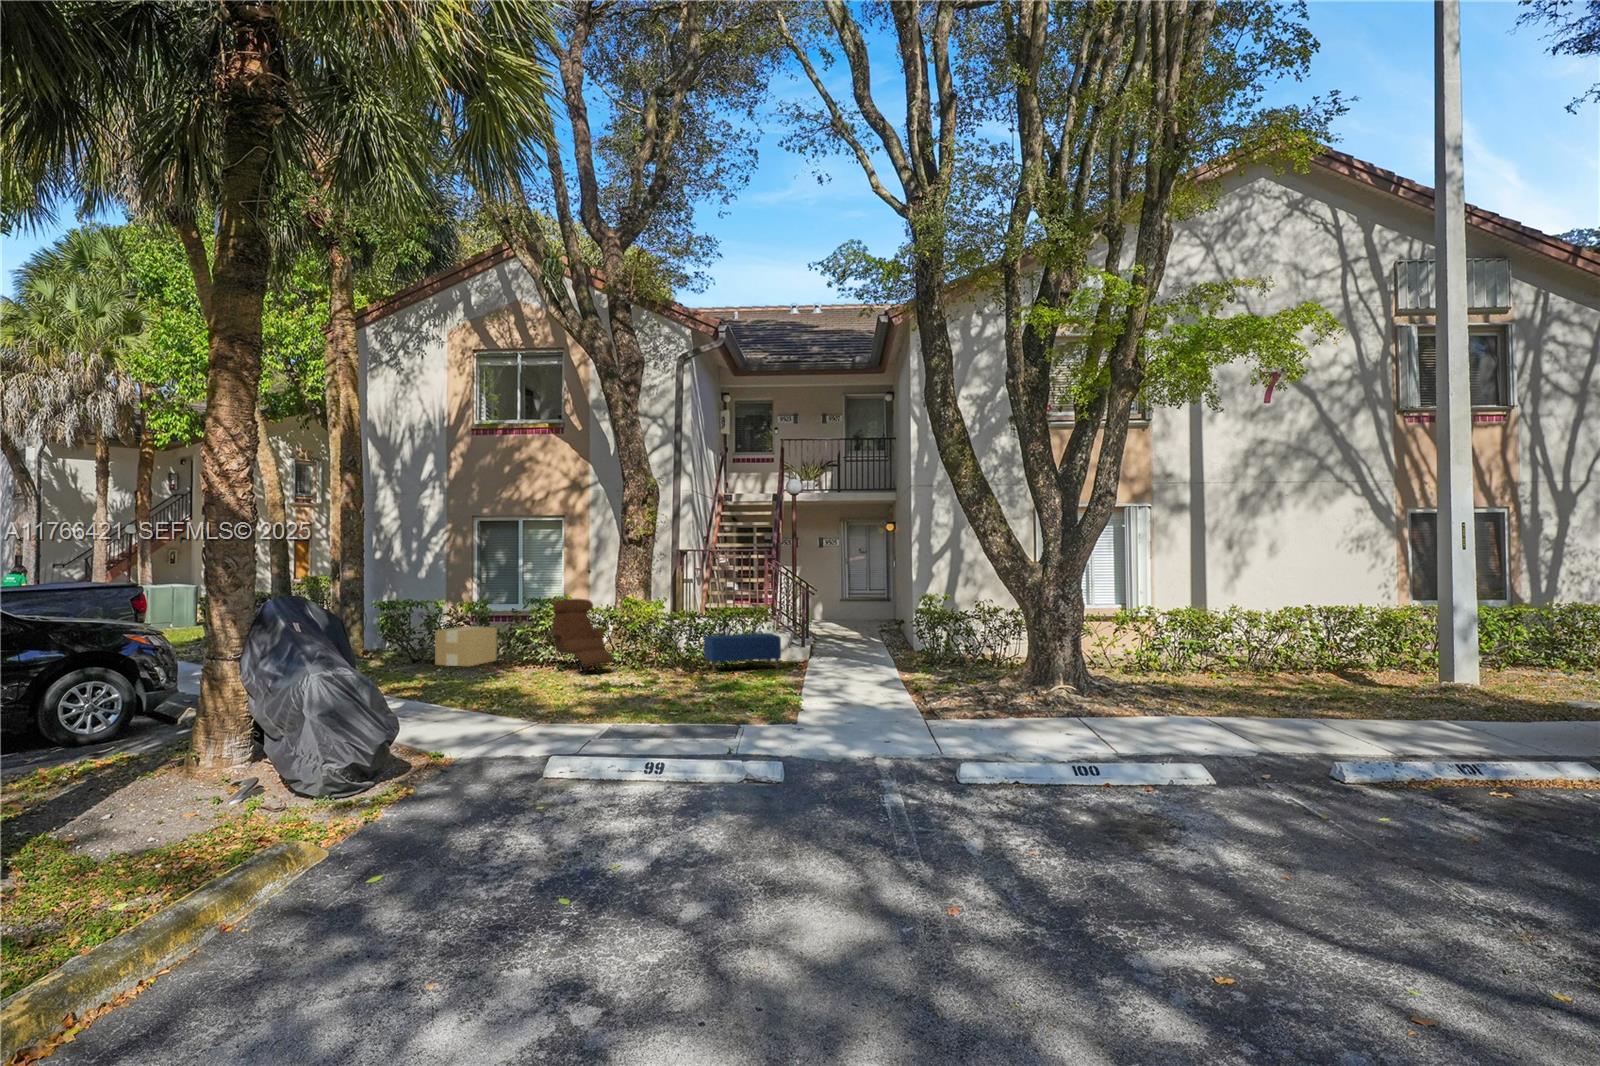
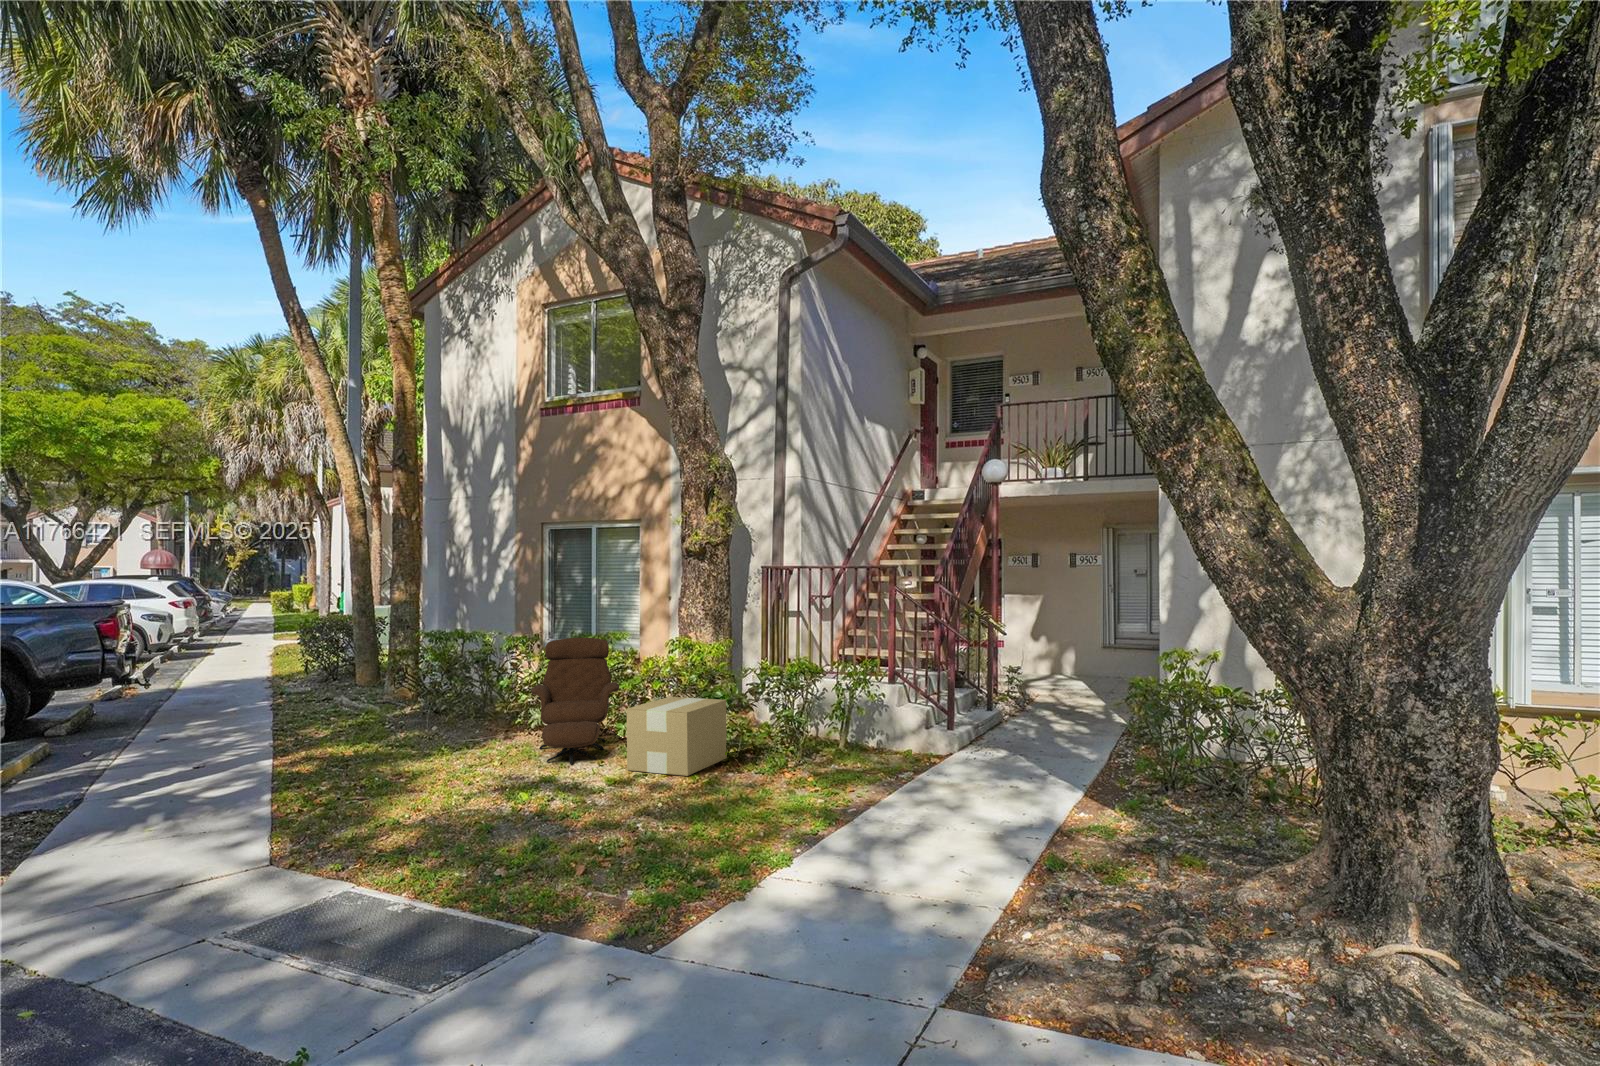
cardboard box: present [435,626,497,667] -> present [627,697,727,776]
bench: present [704,633,781,673] -> none [737,706,863,775]

